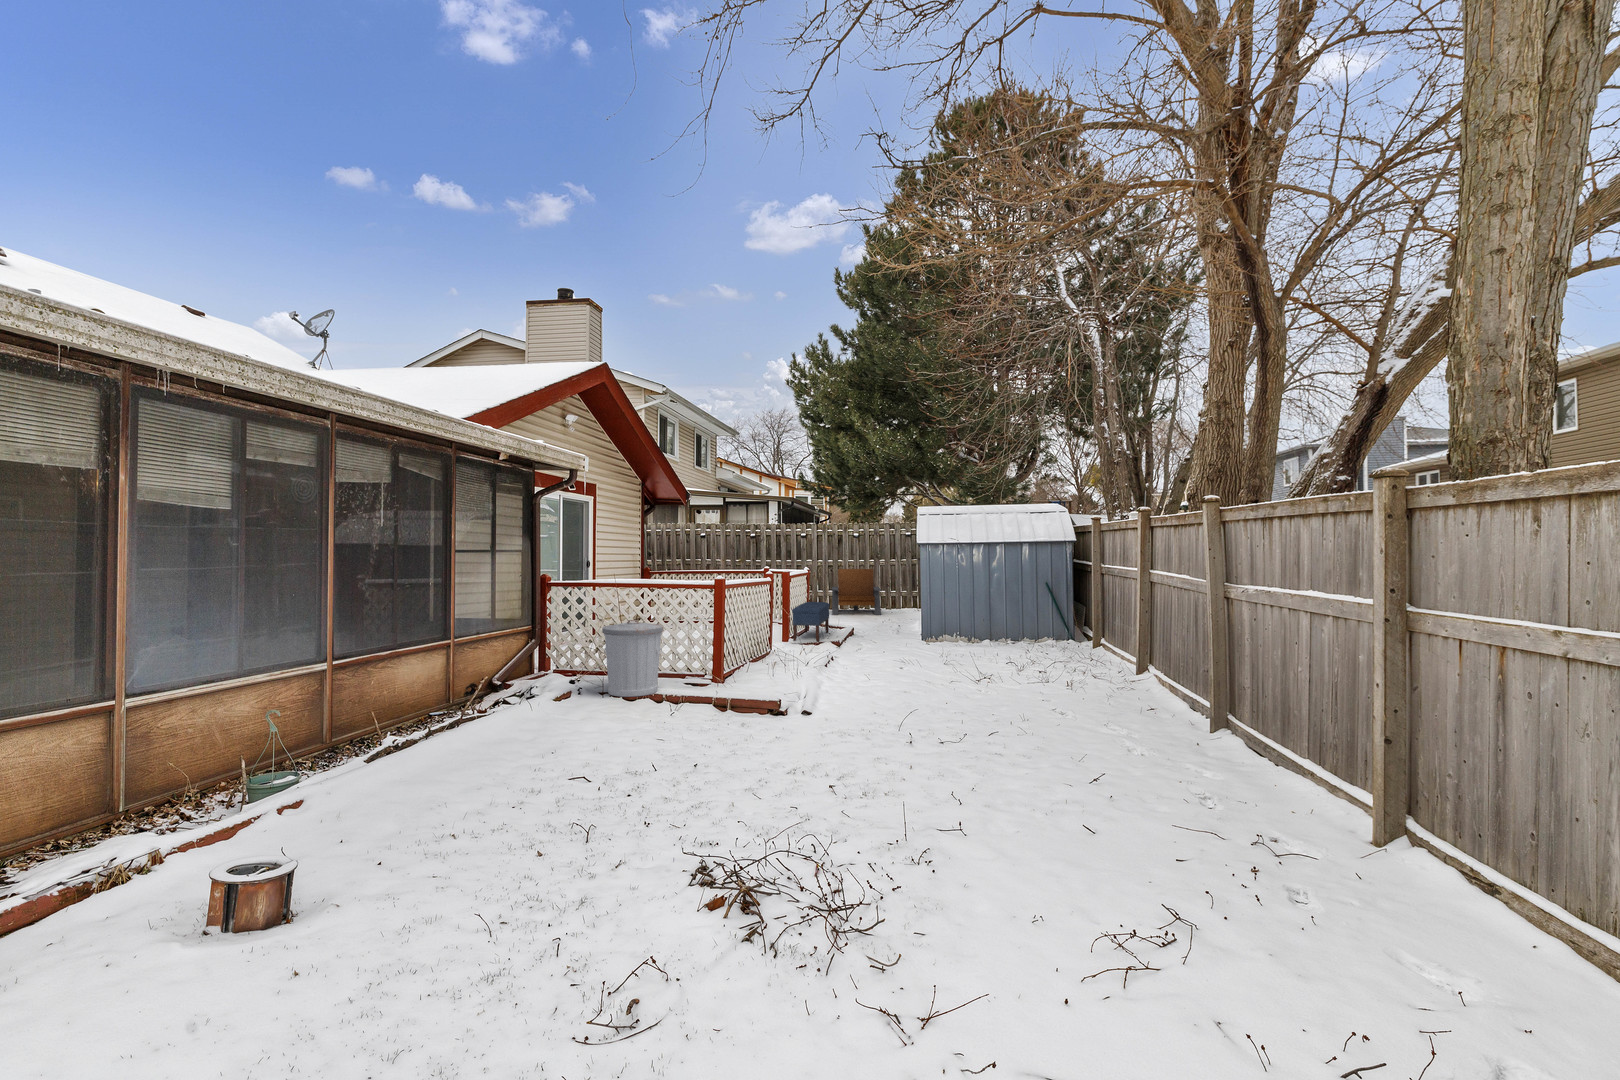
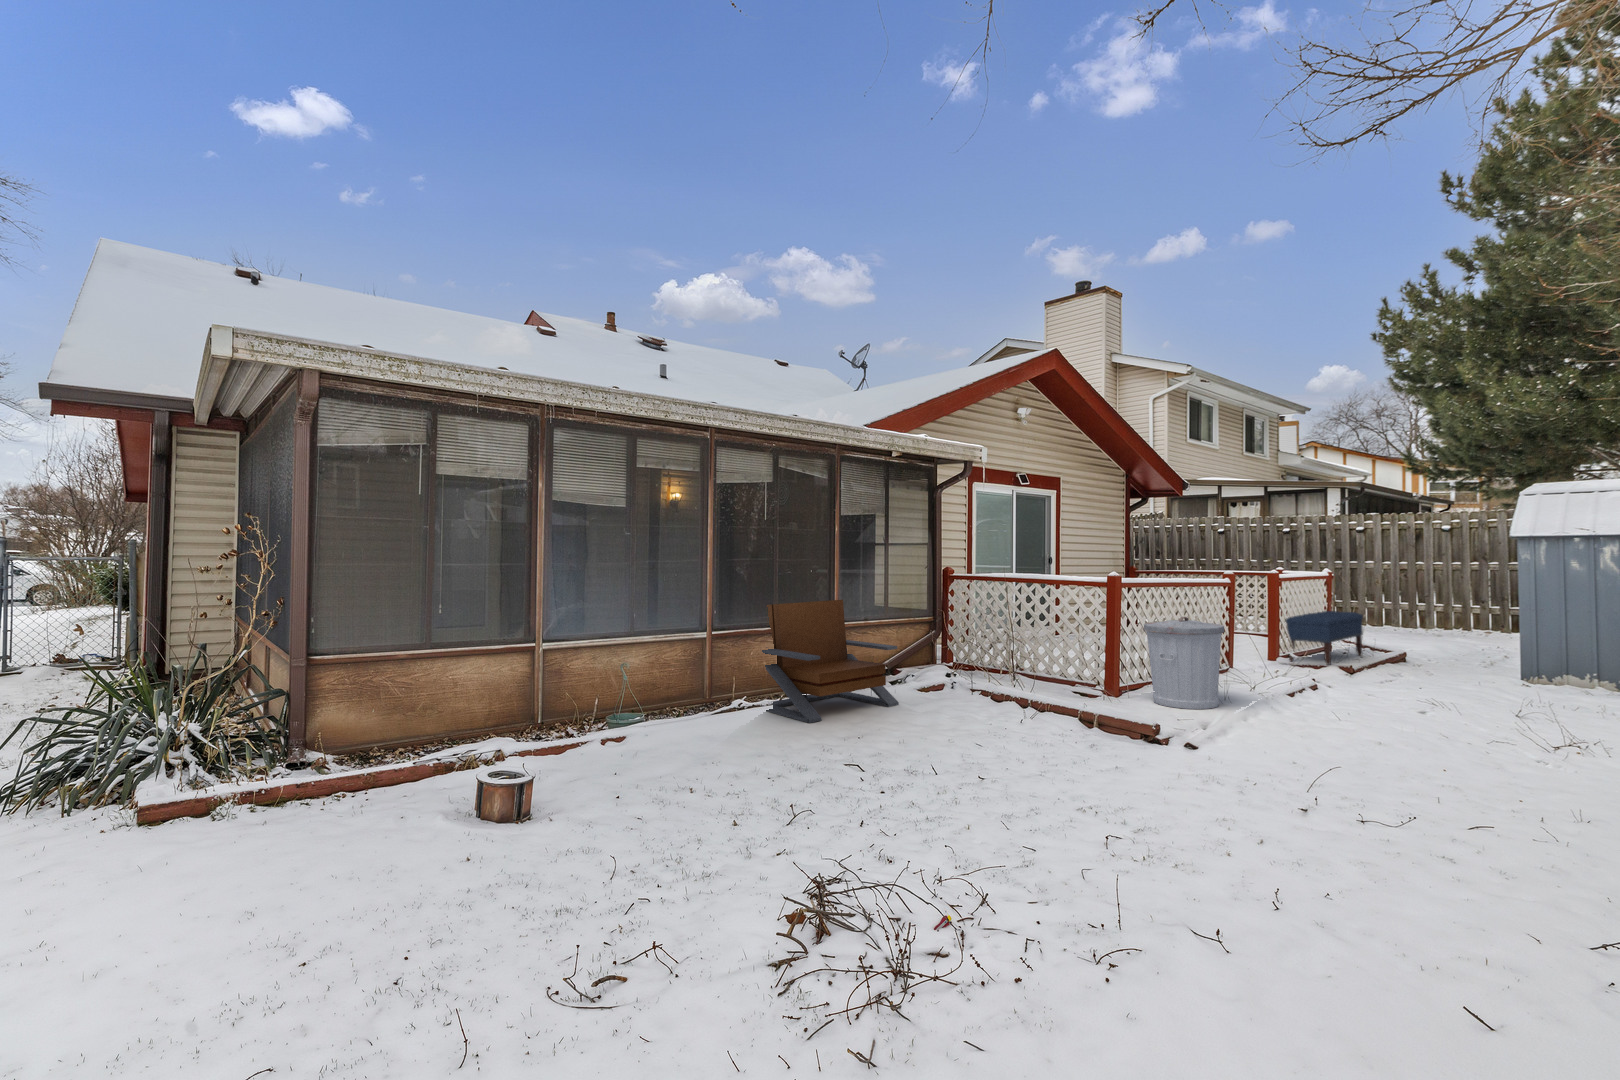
lounge chair: present [832,569,881,615] -> present [762,600,899,723]
trash can: present [602,620,664,697] -> present [1144,617,1225,709]

